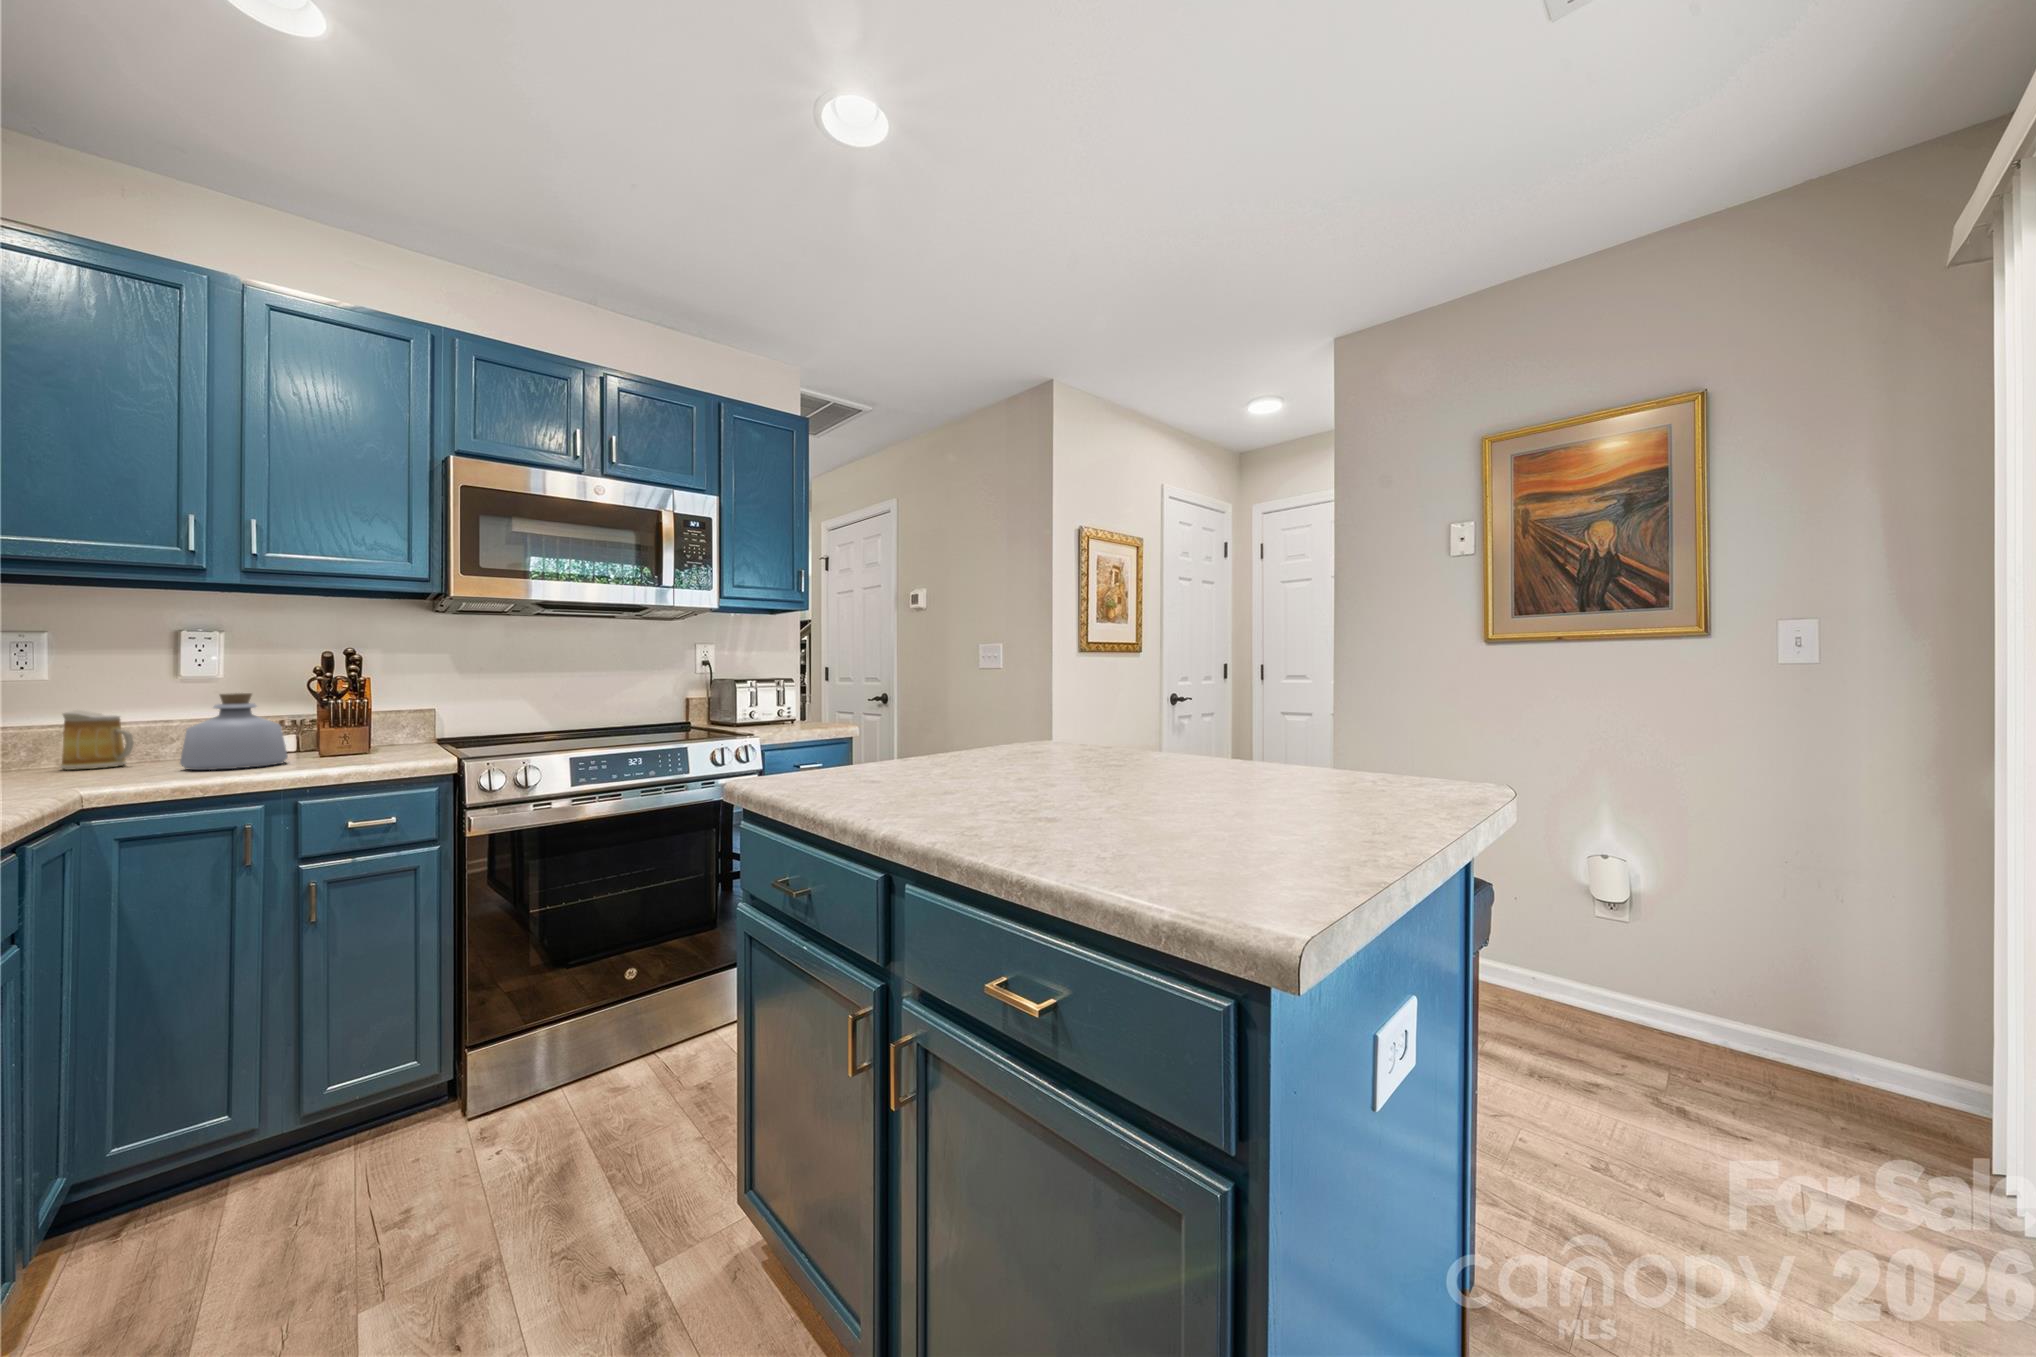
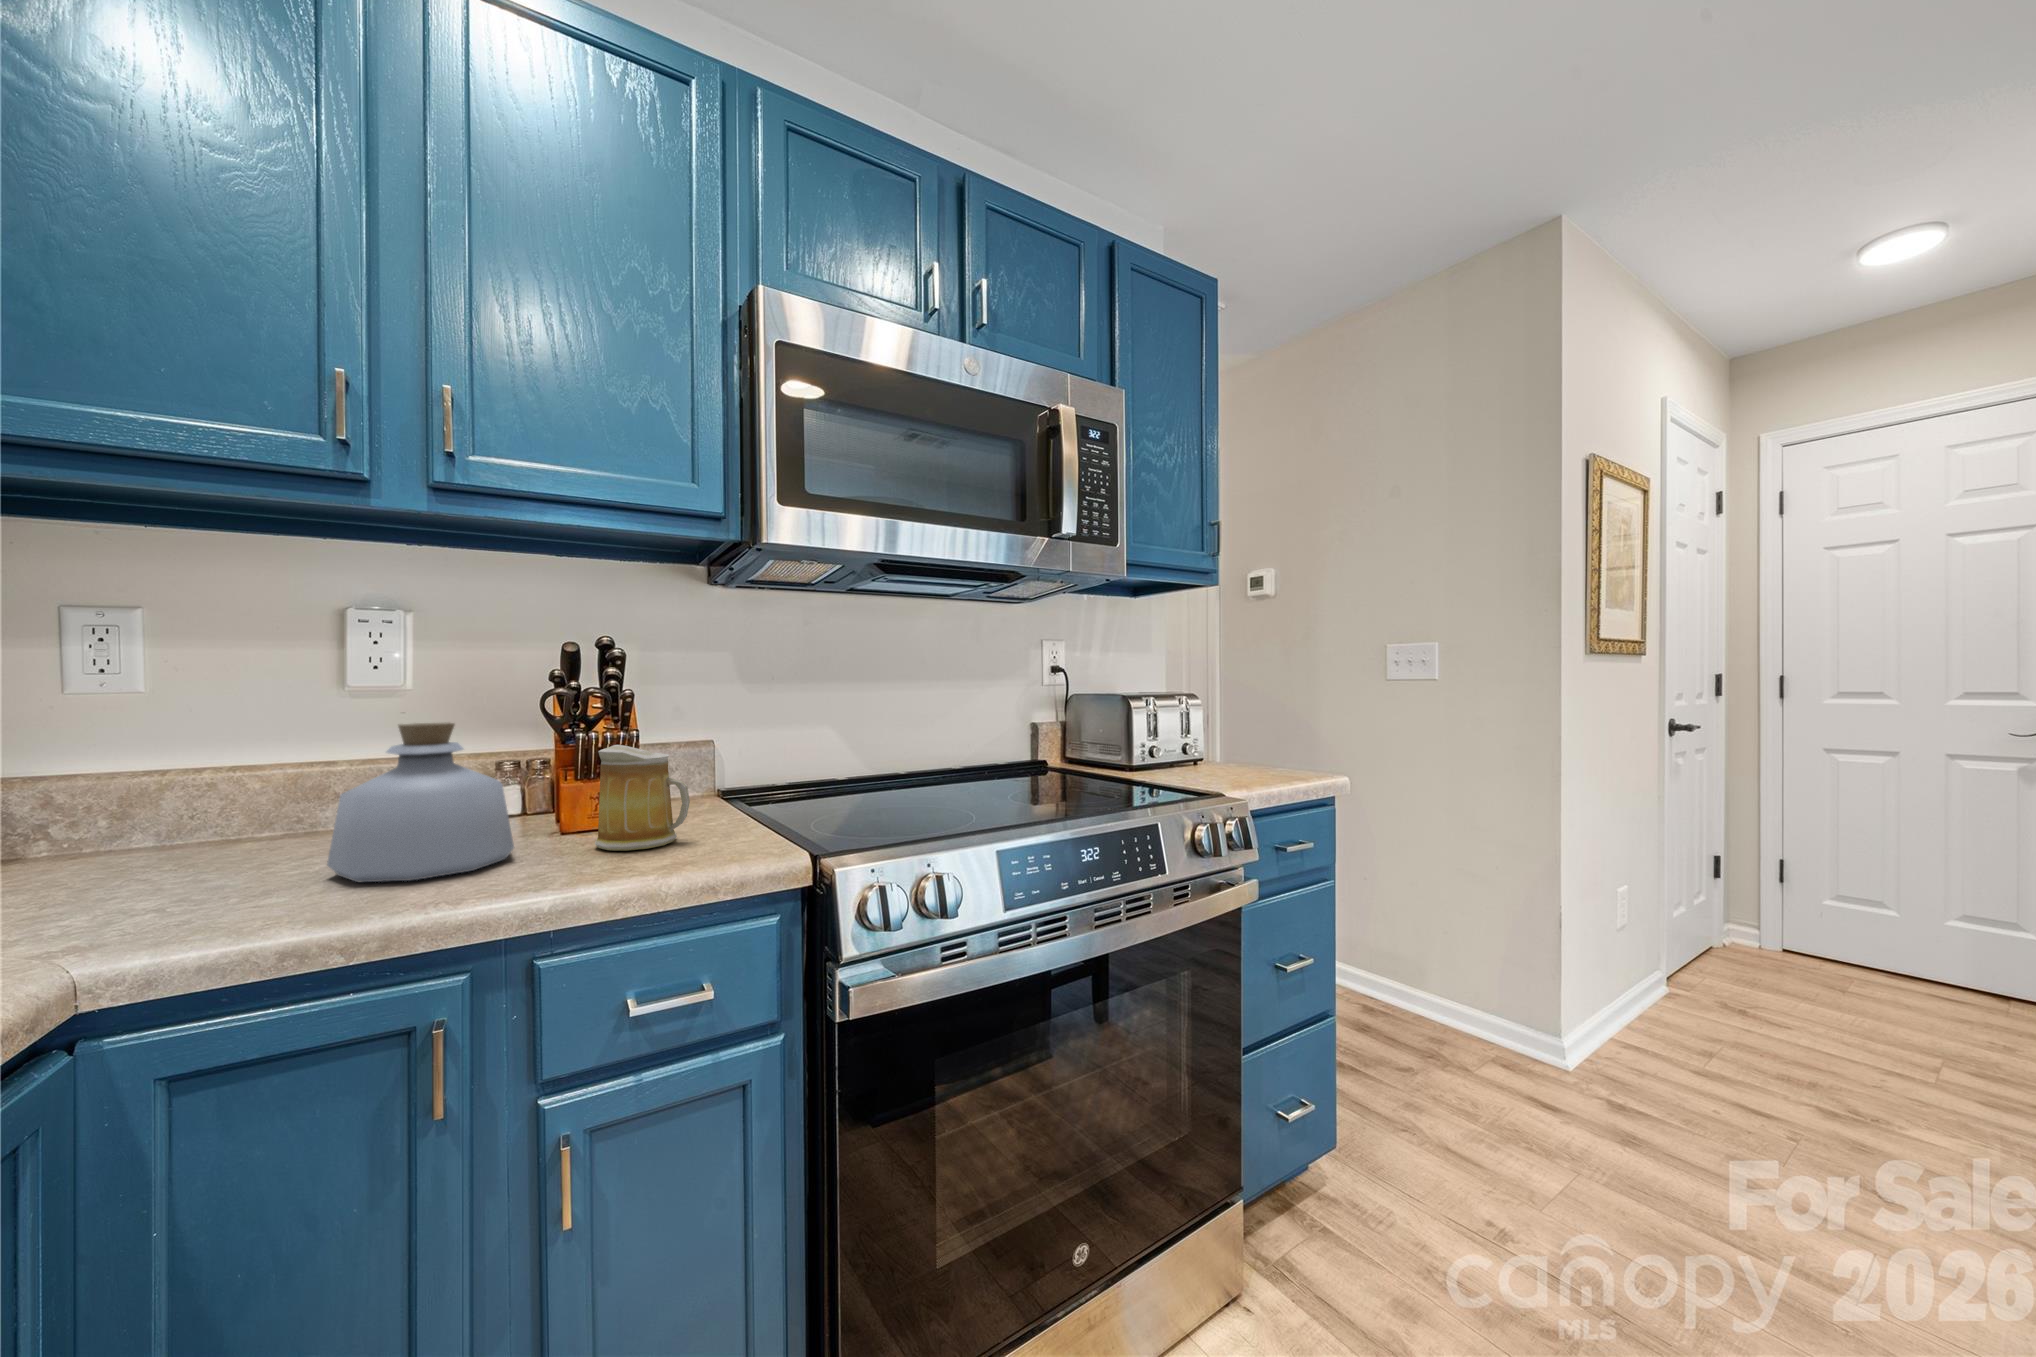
mug: present [61,710,134,770] -> present [595,745,690,851]

